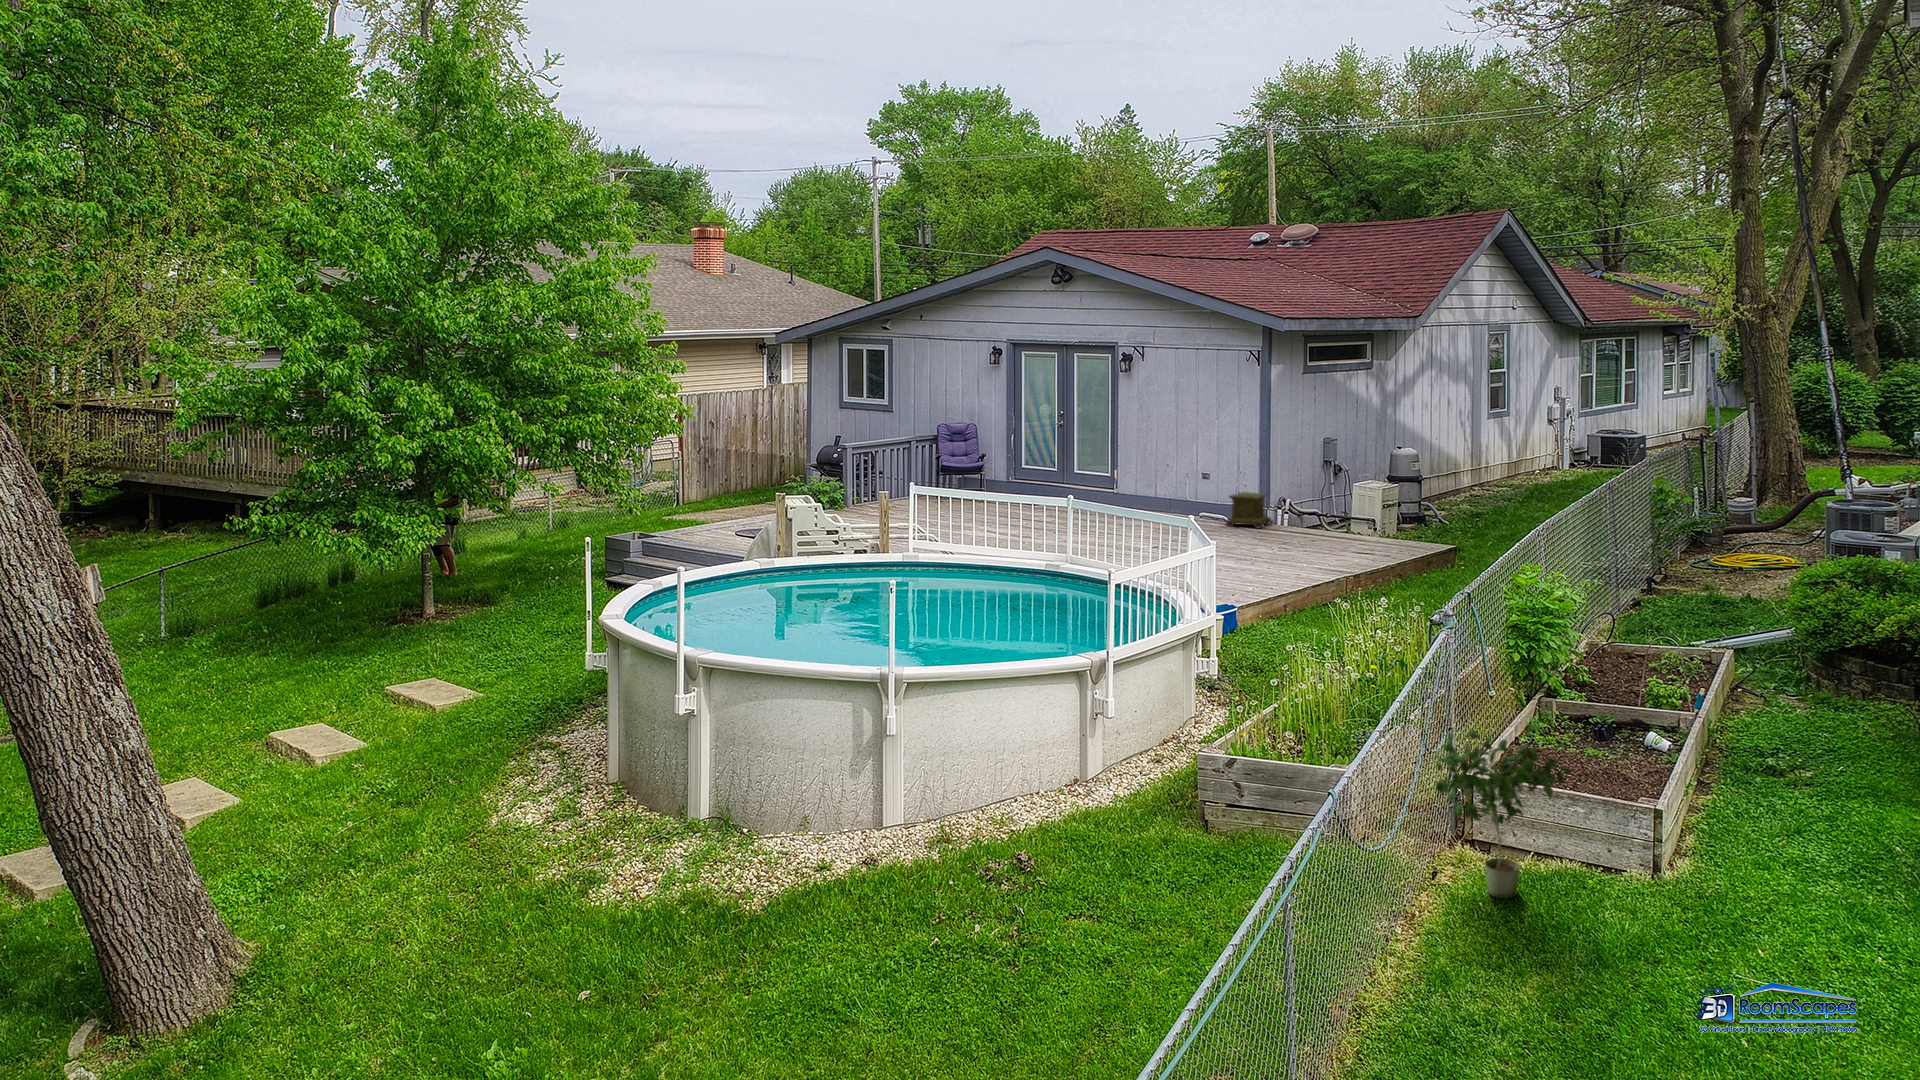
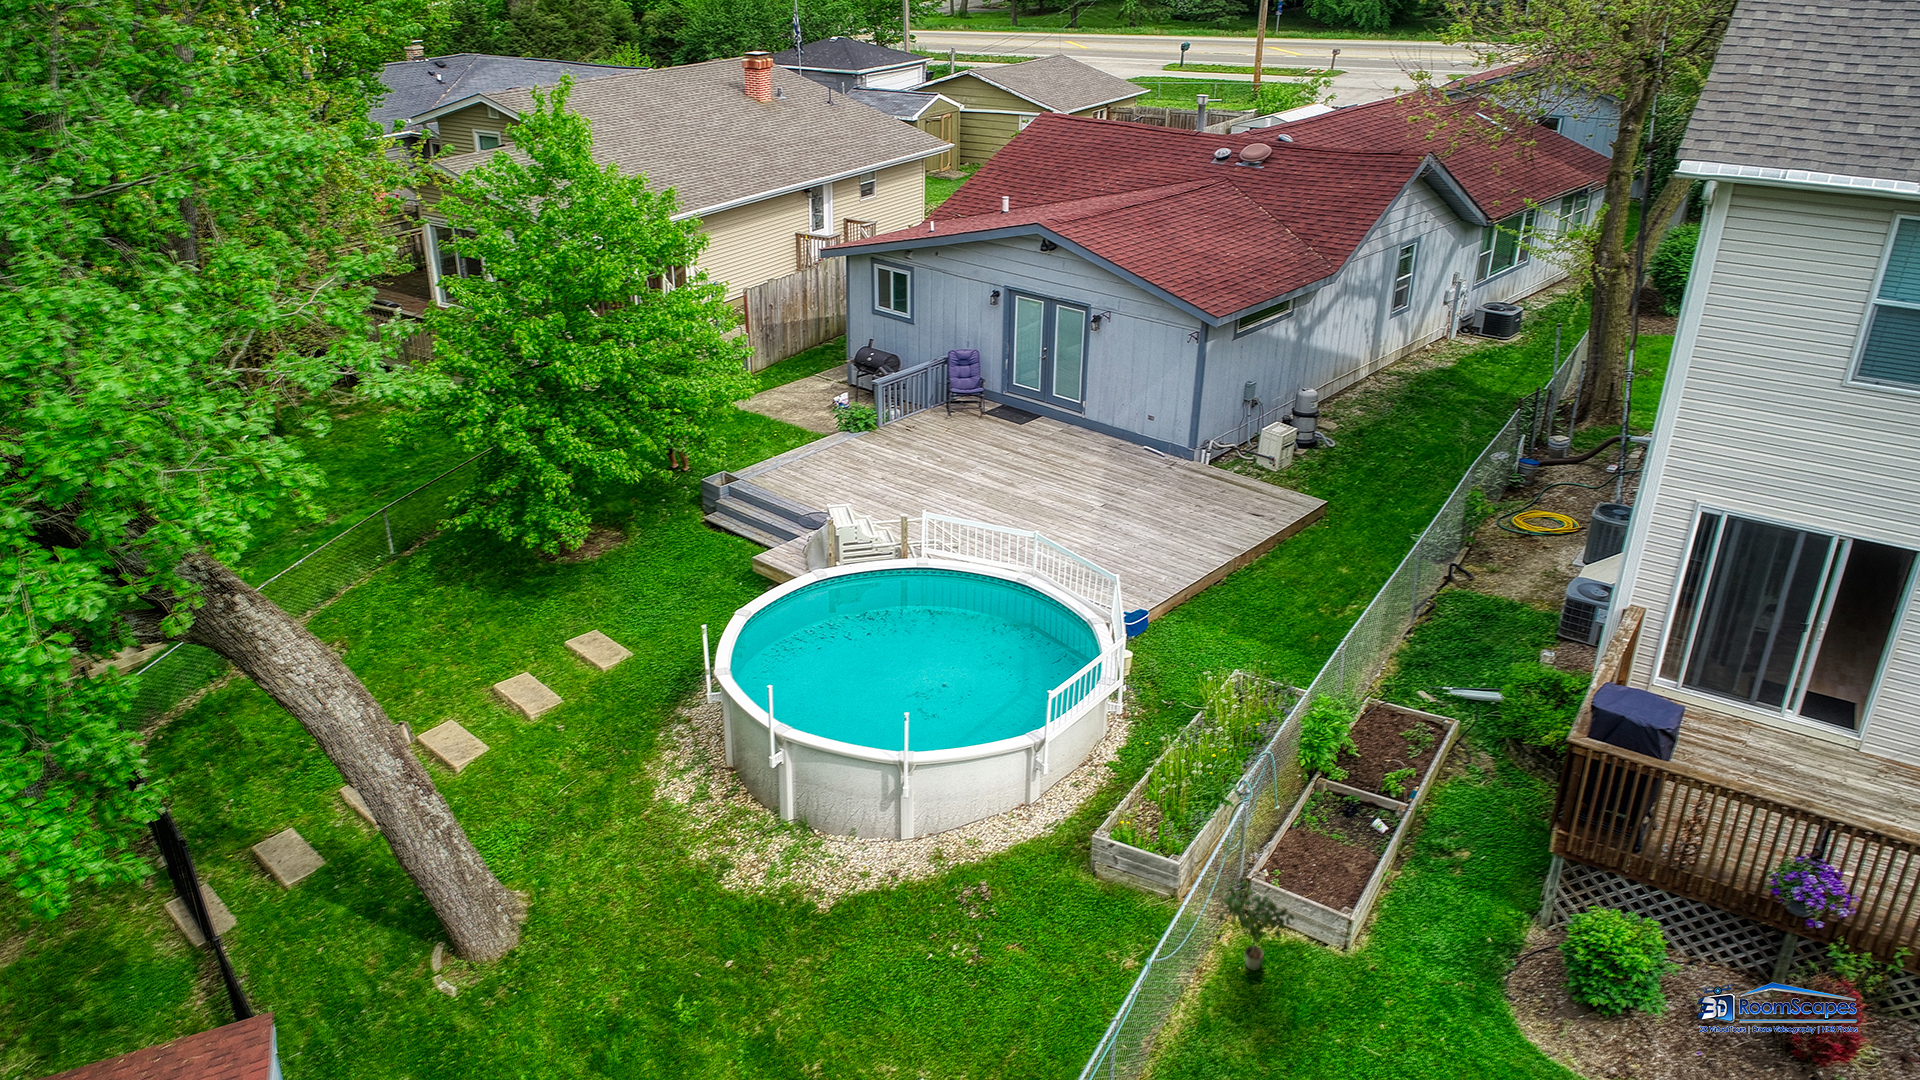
stool: present [1225,492,1273,529] -> none [1160,440,1198,473]

